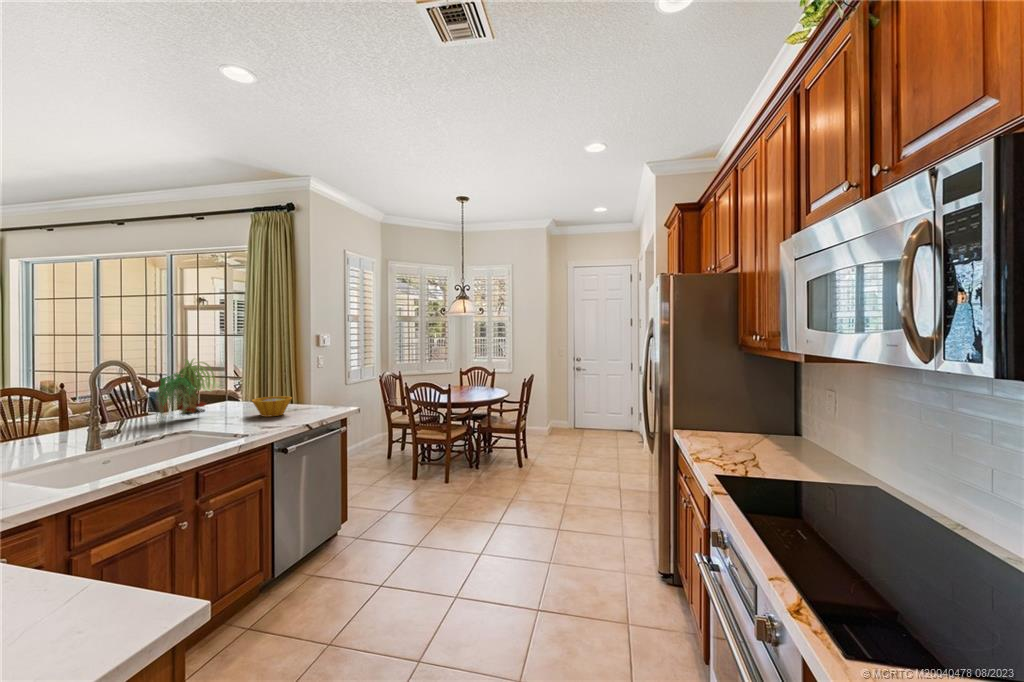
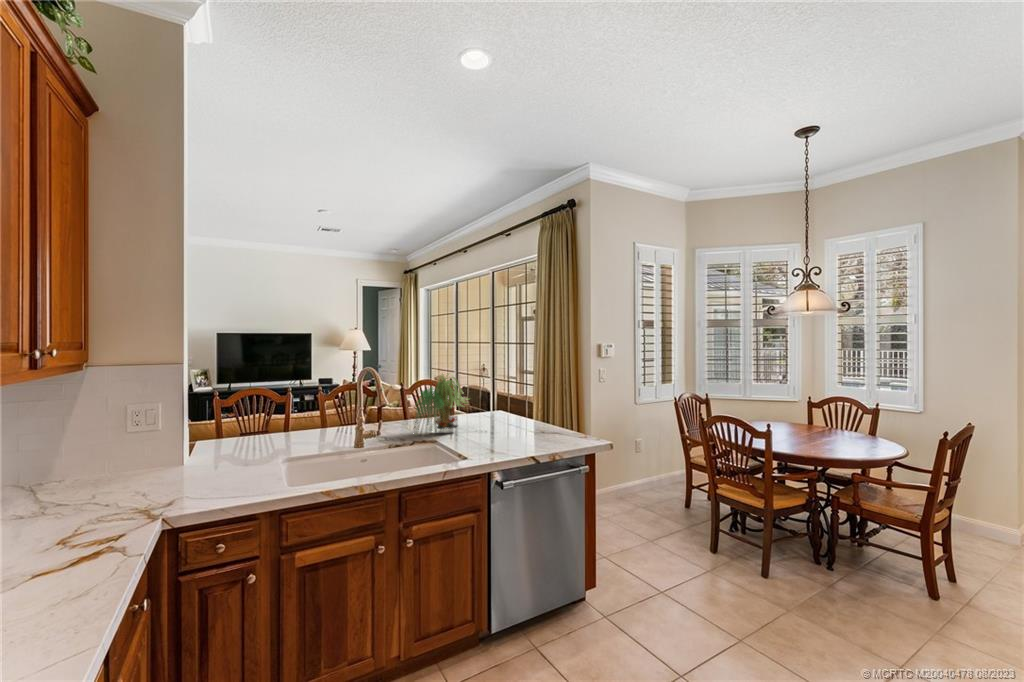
bowl: present [252,396,292,417] -> none [493,418,533,441]

